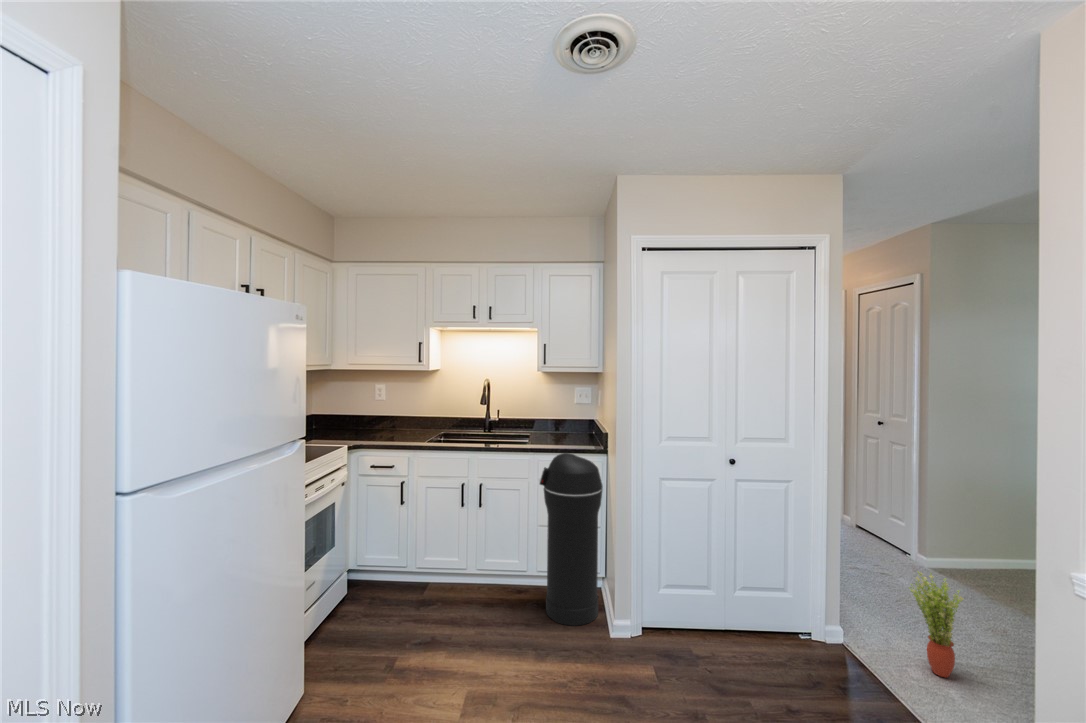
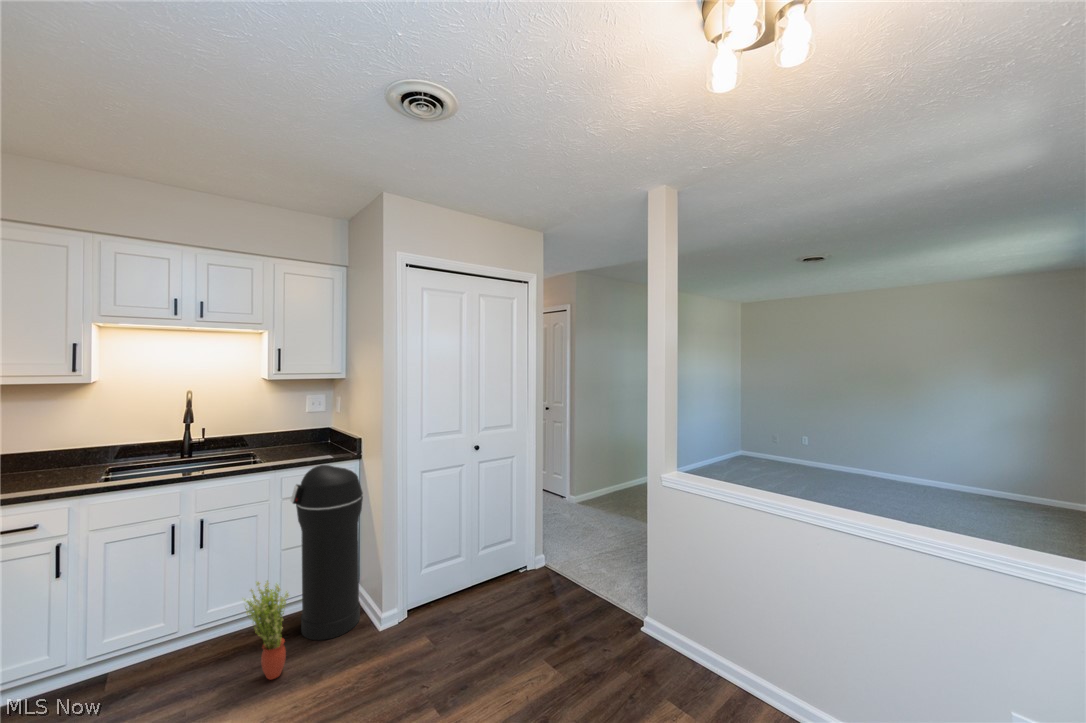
potted plant: present [909,572,963,677] -> present [246,581,289,680]

